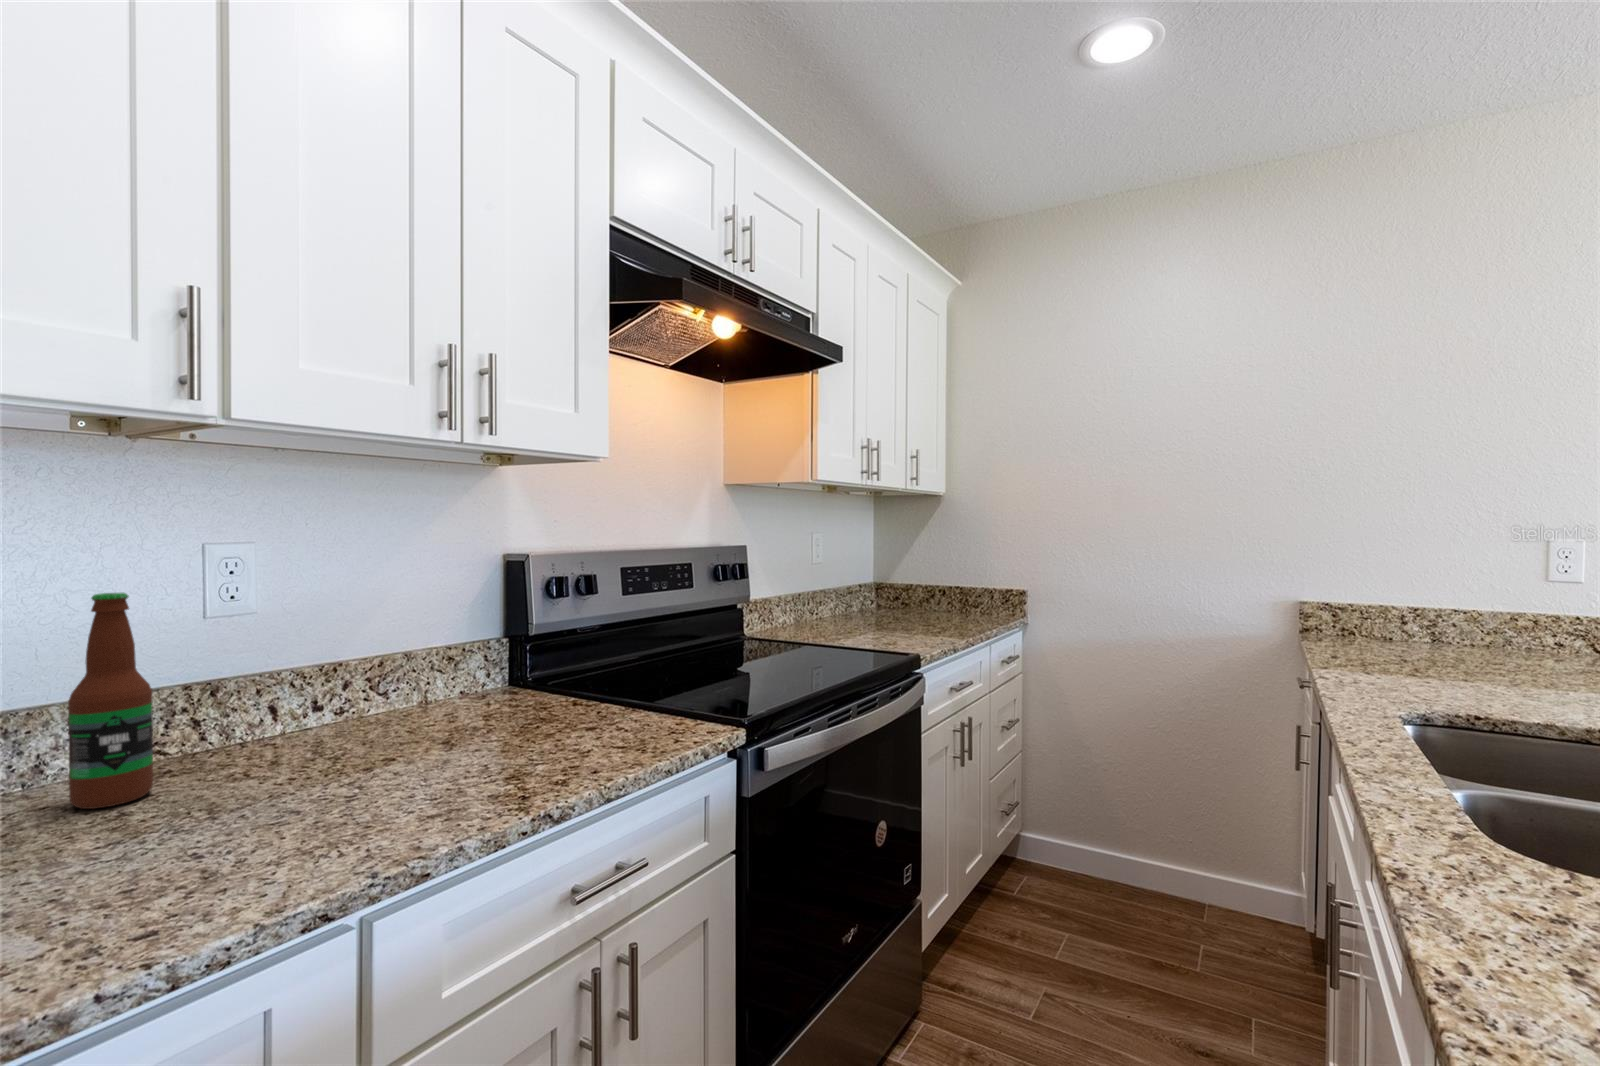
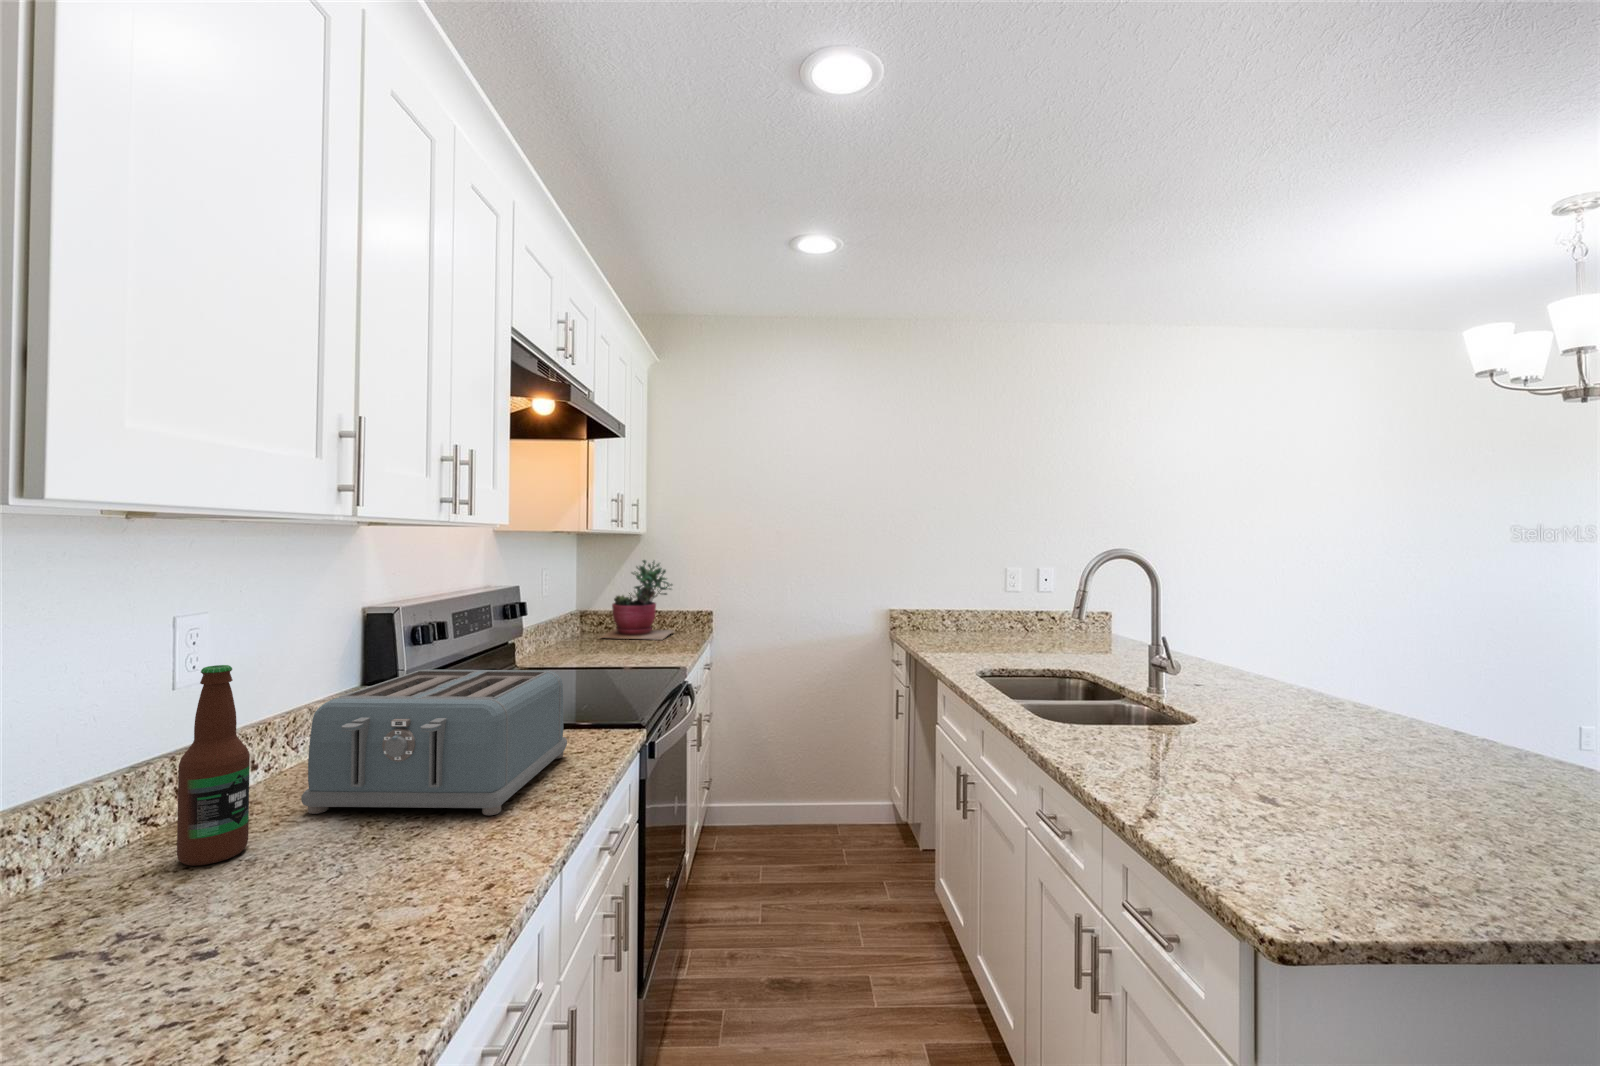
succulent plant: none [886,523,983,620] -> present [601,560,673,640]
toaster: none [247,622,590,819] -> present [301,670,567,815]

